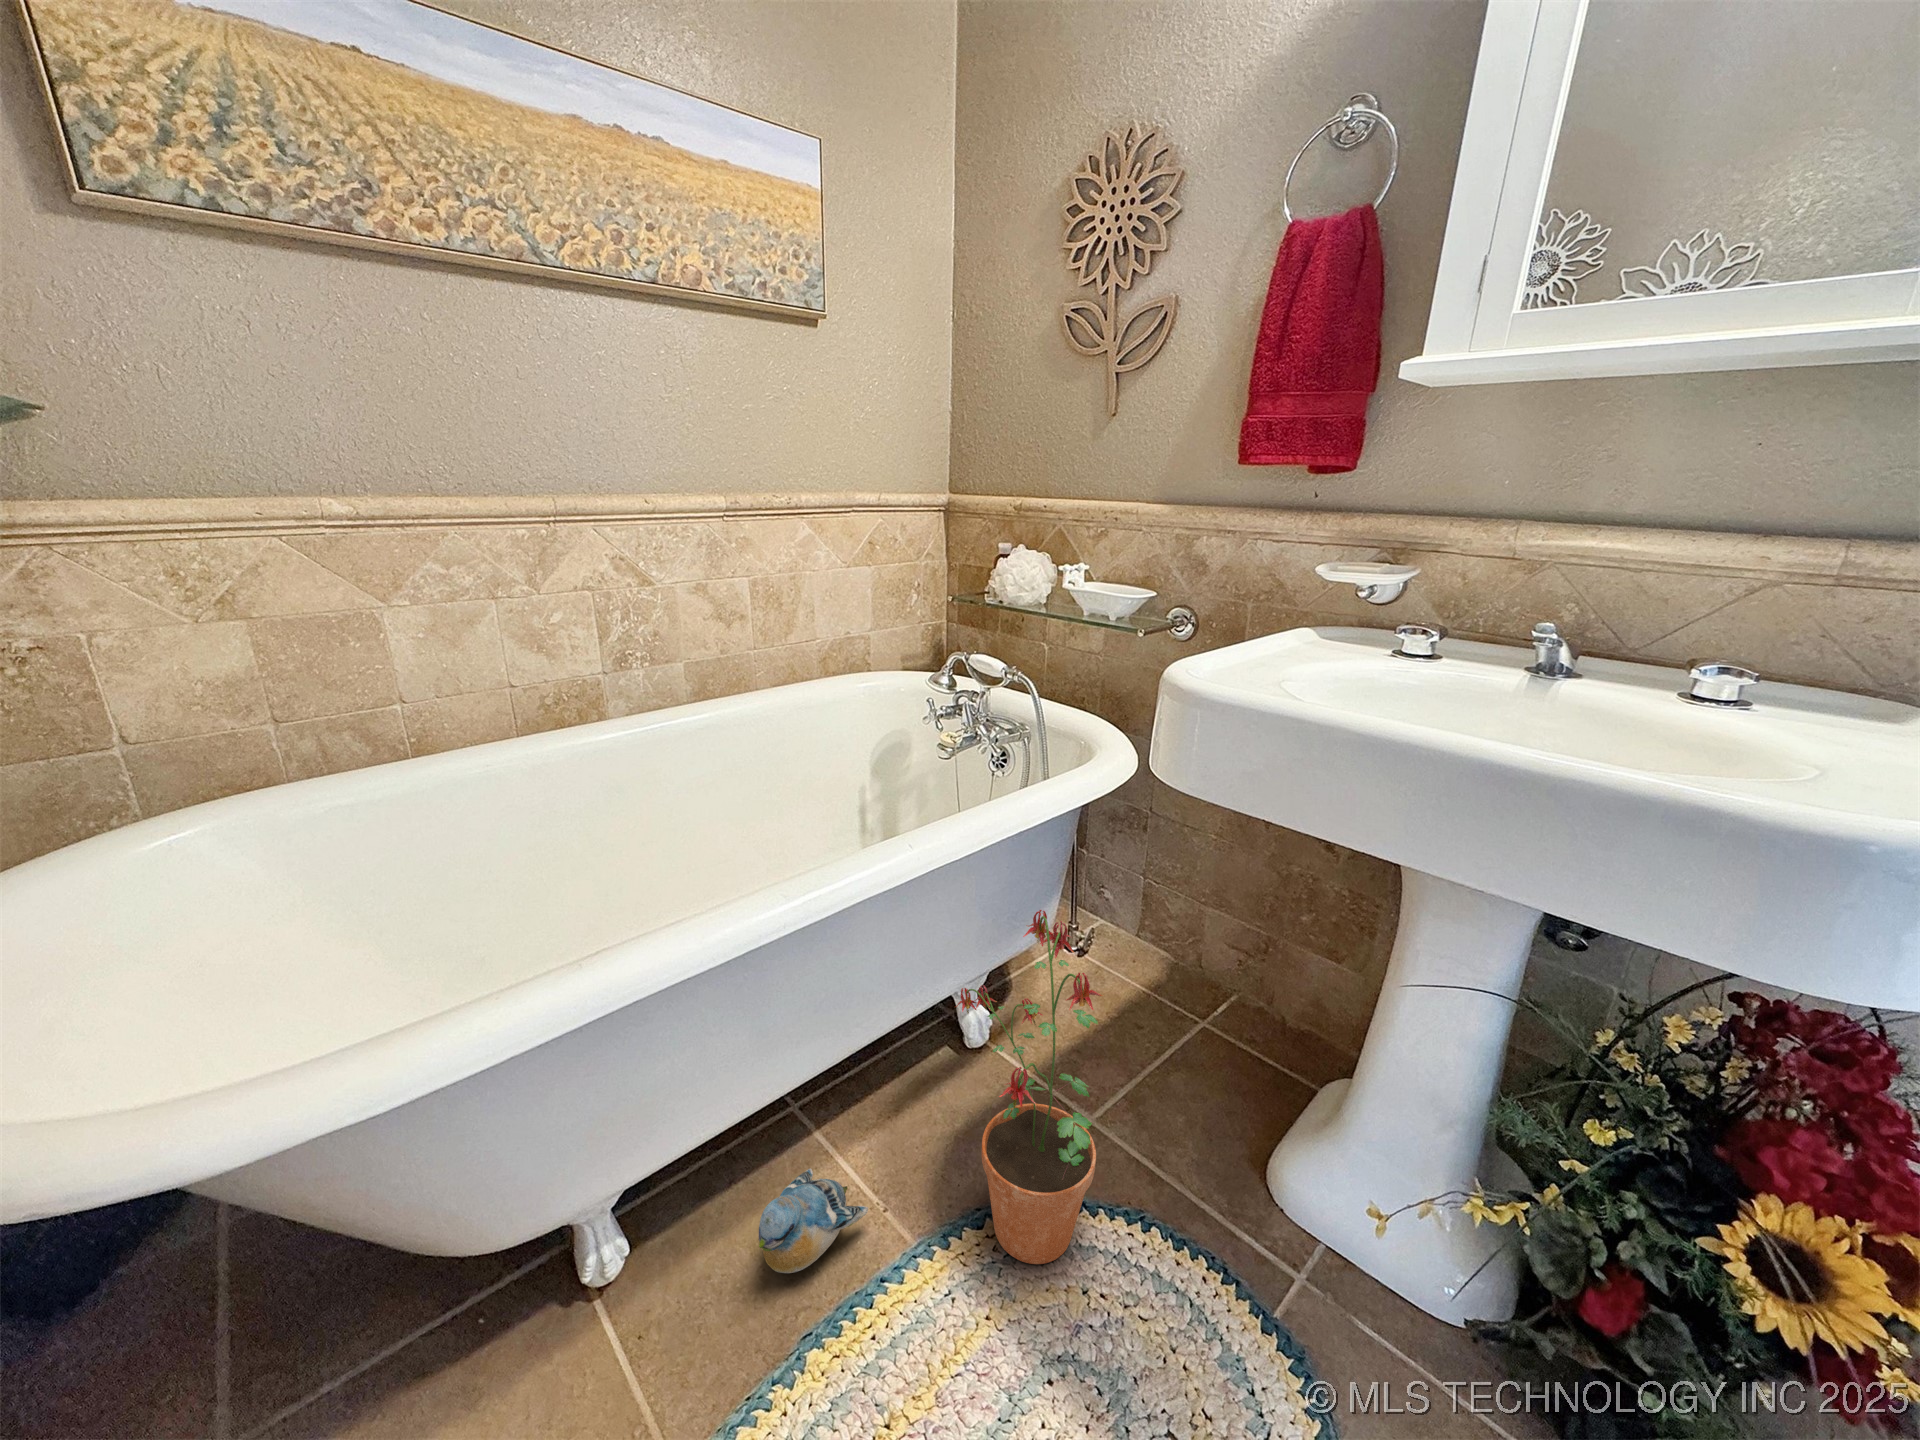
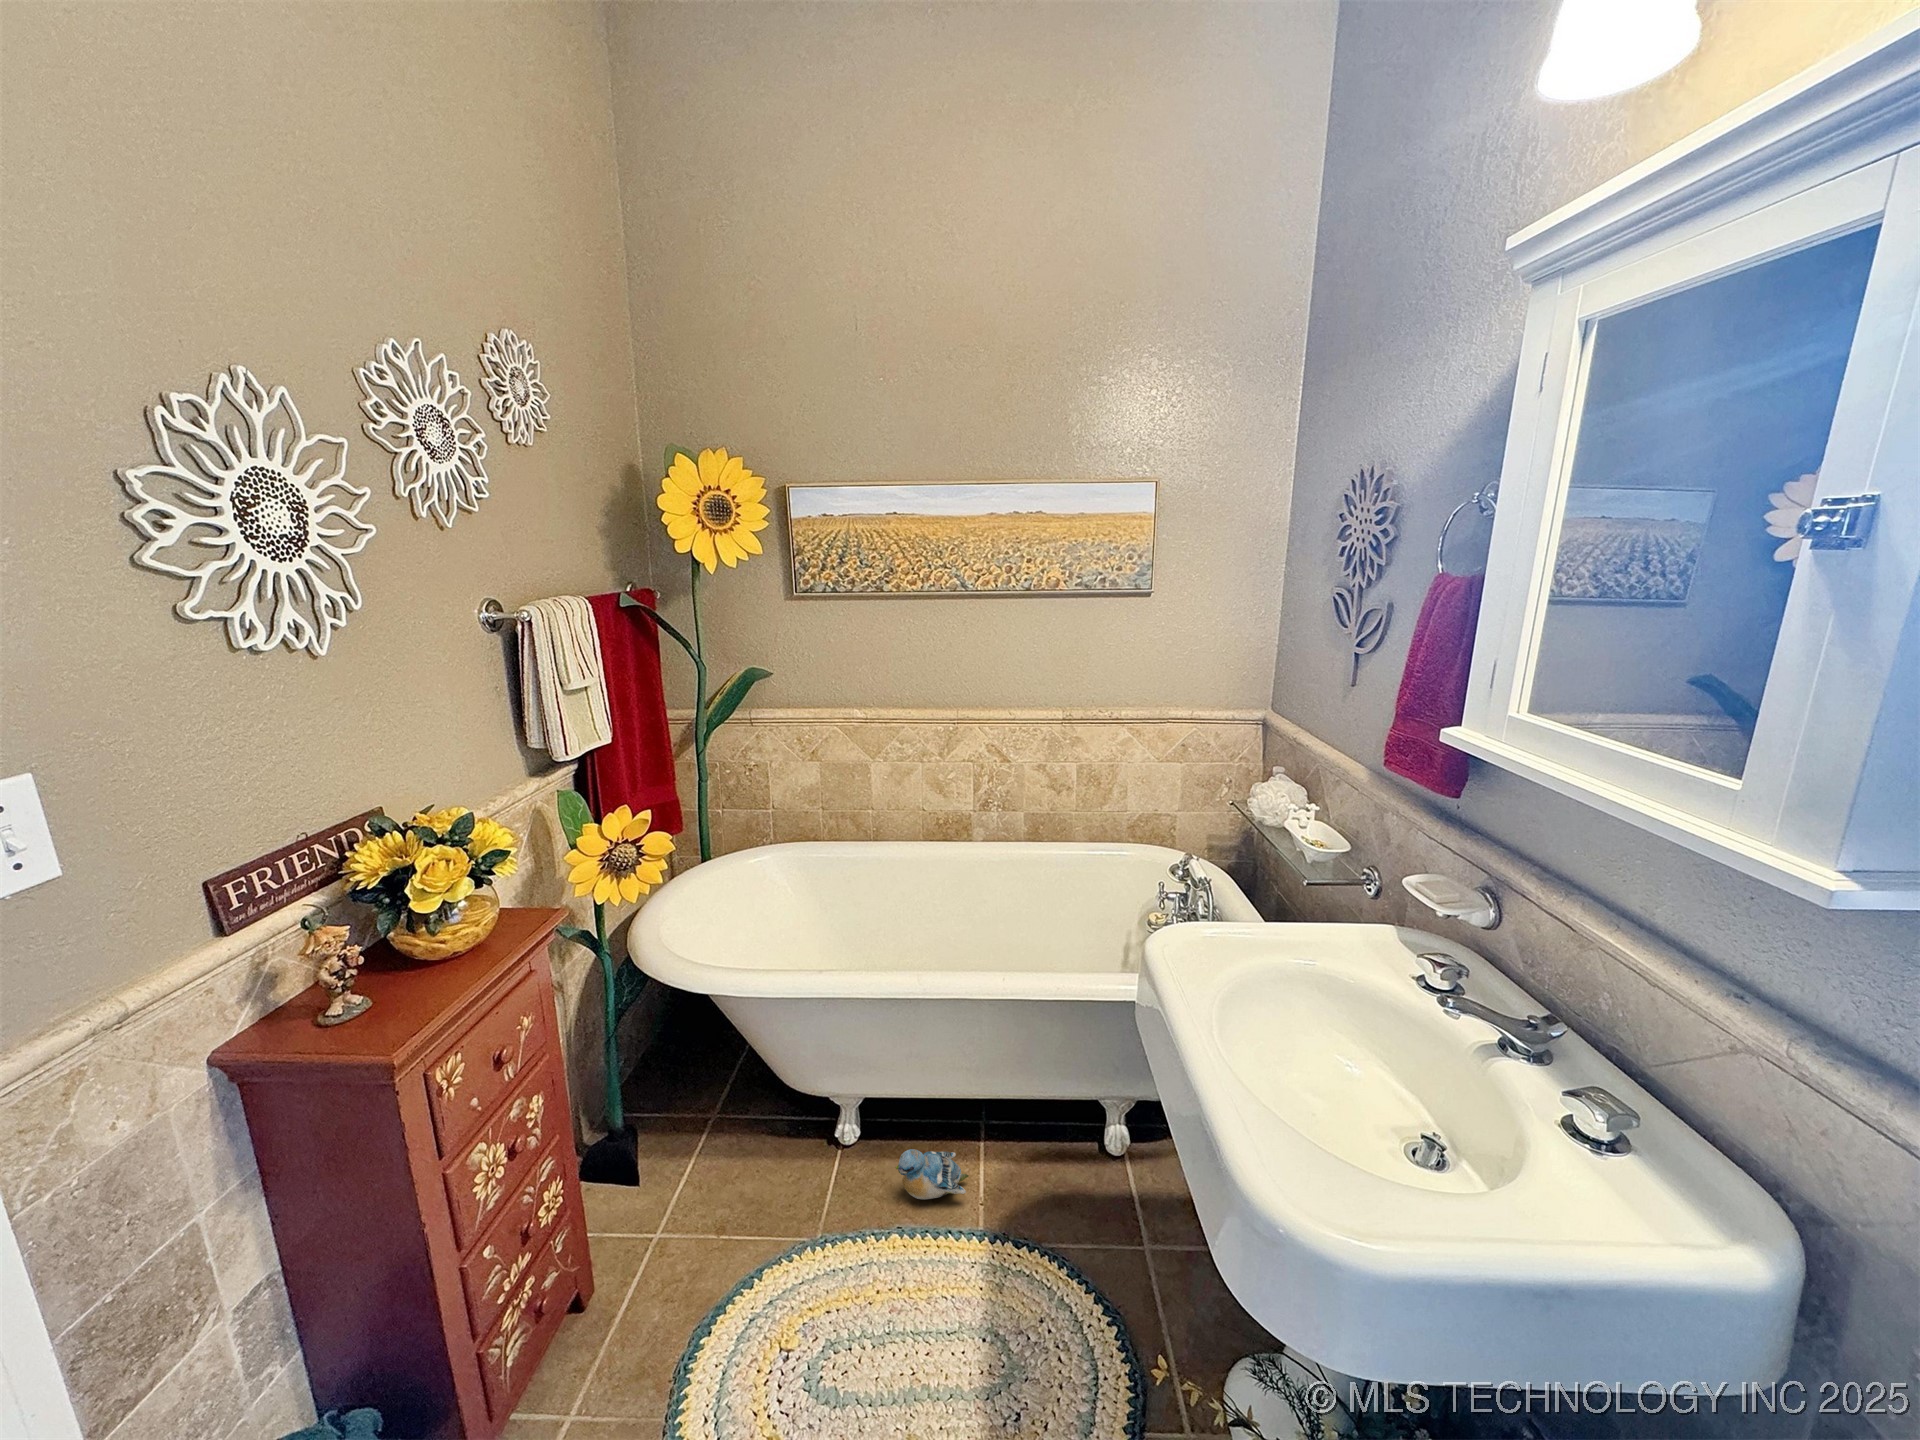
potted plant: present [956,910,1103,1264] -> none [1003,1056,1094,1294]

